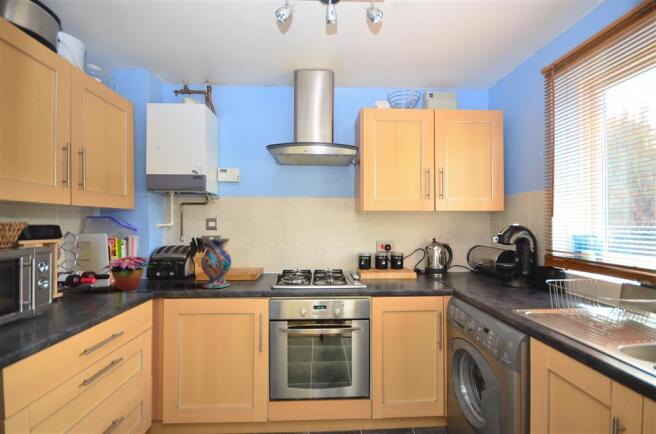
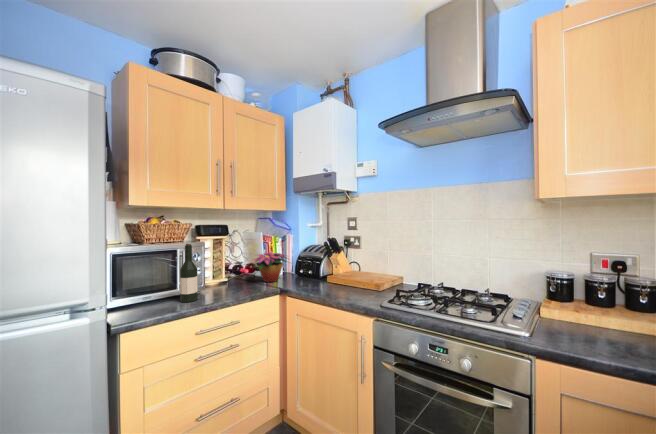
vase: present [201,238,231,288] -> none [317,239,348,293]
wine bottle: none [40,248,66,323] -> present [180,244,198,302]

